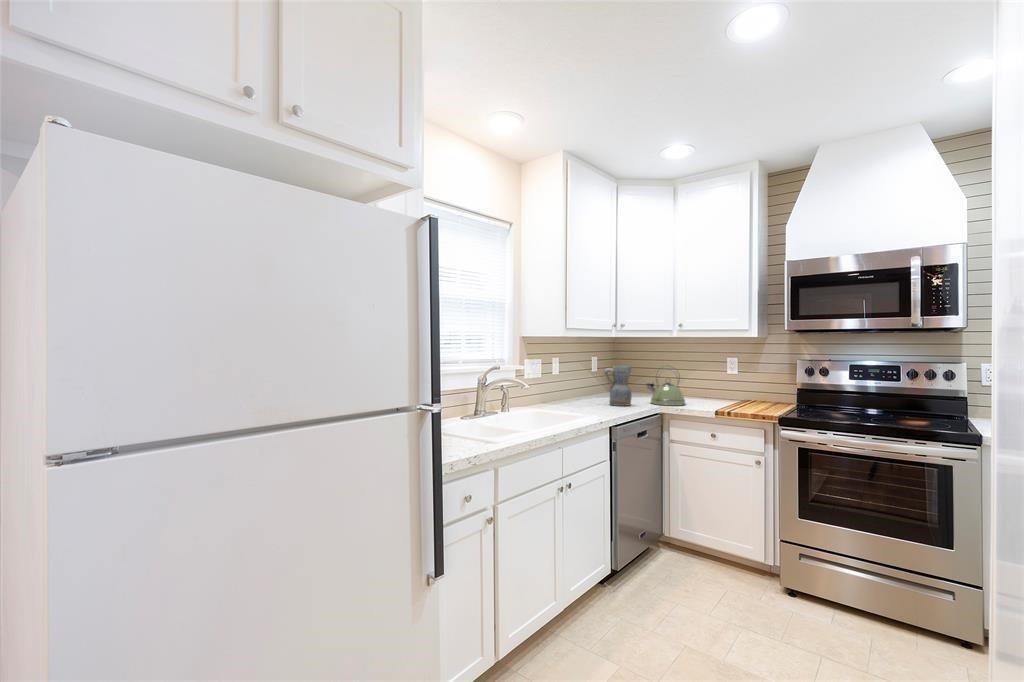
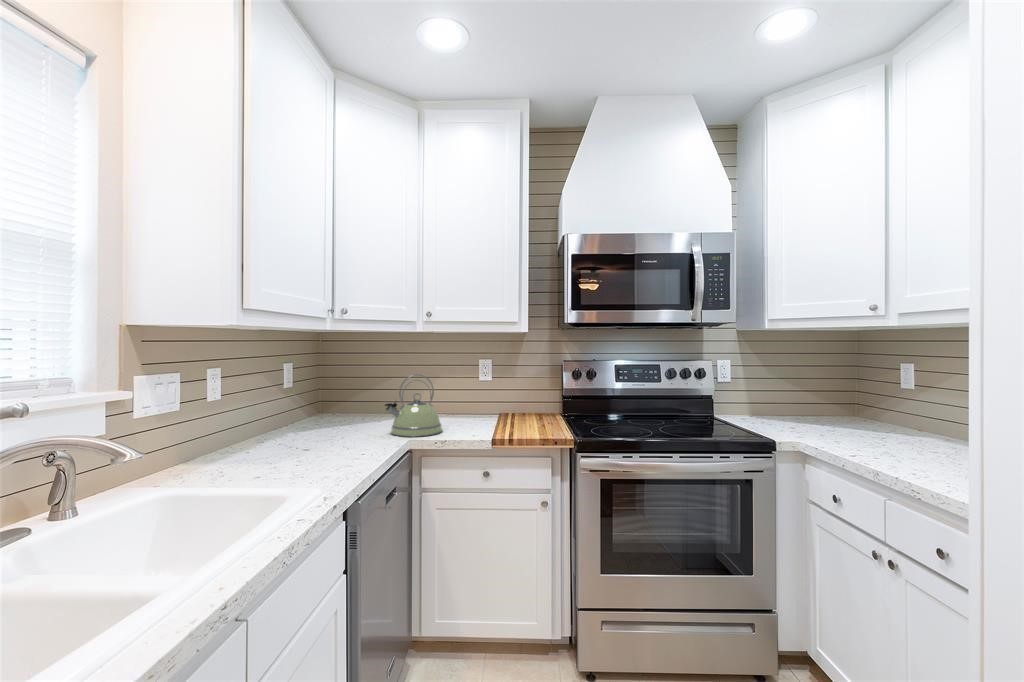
ceramic pitcher: present [604,366,632,406] -> none [317,379,366,448]

